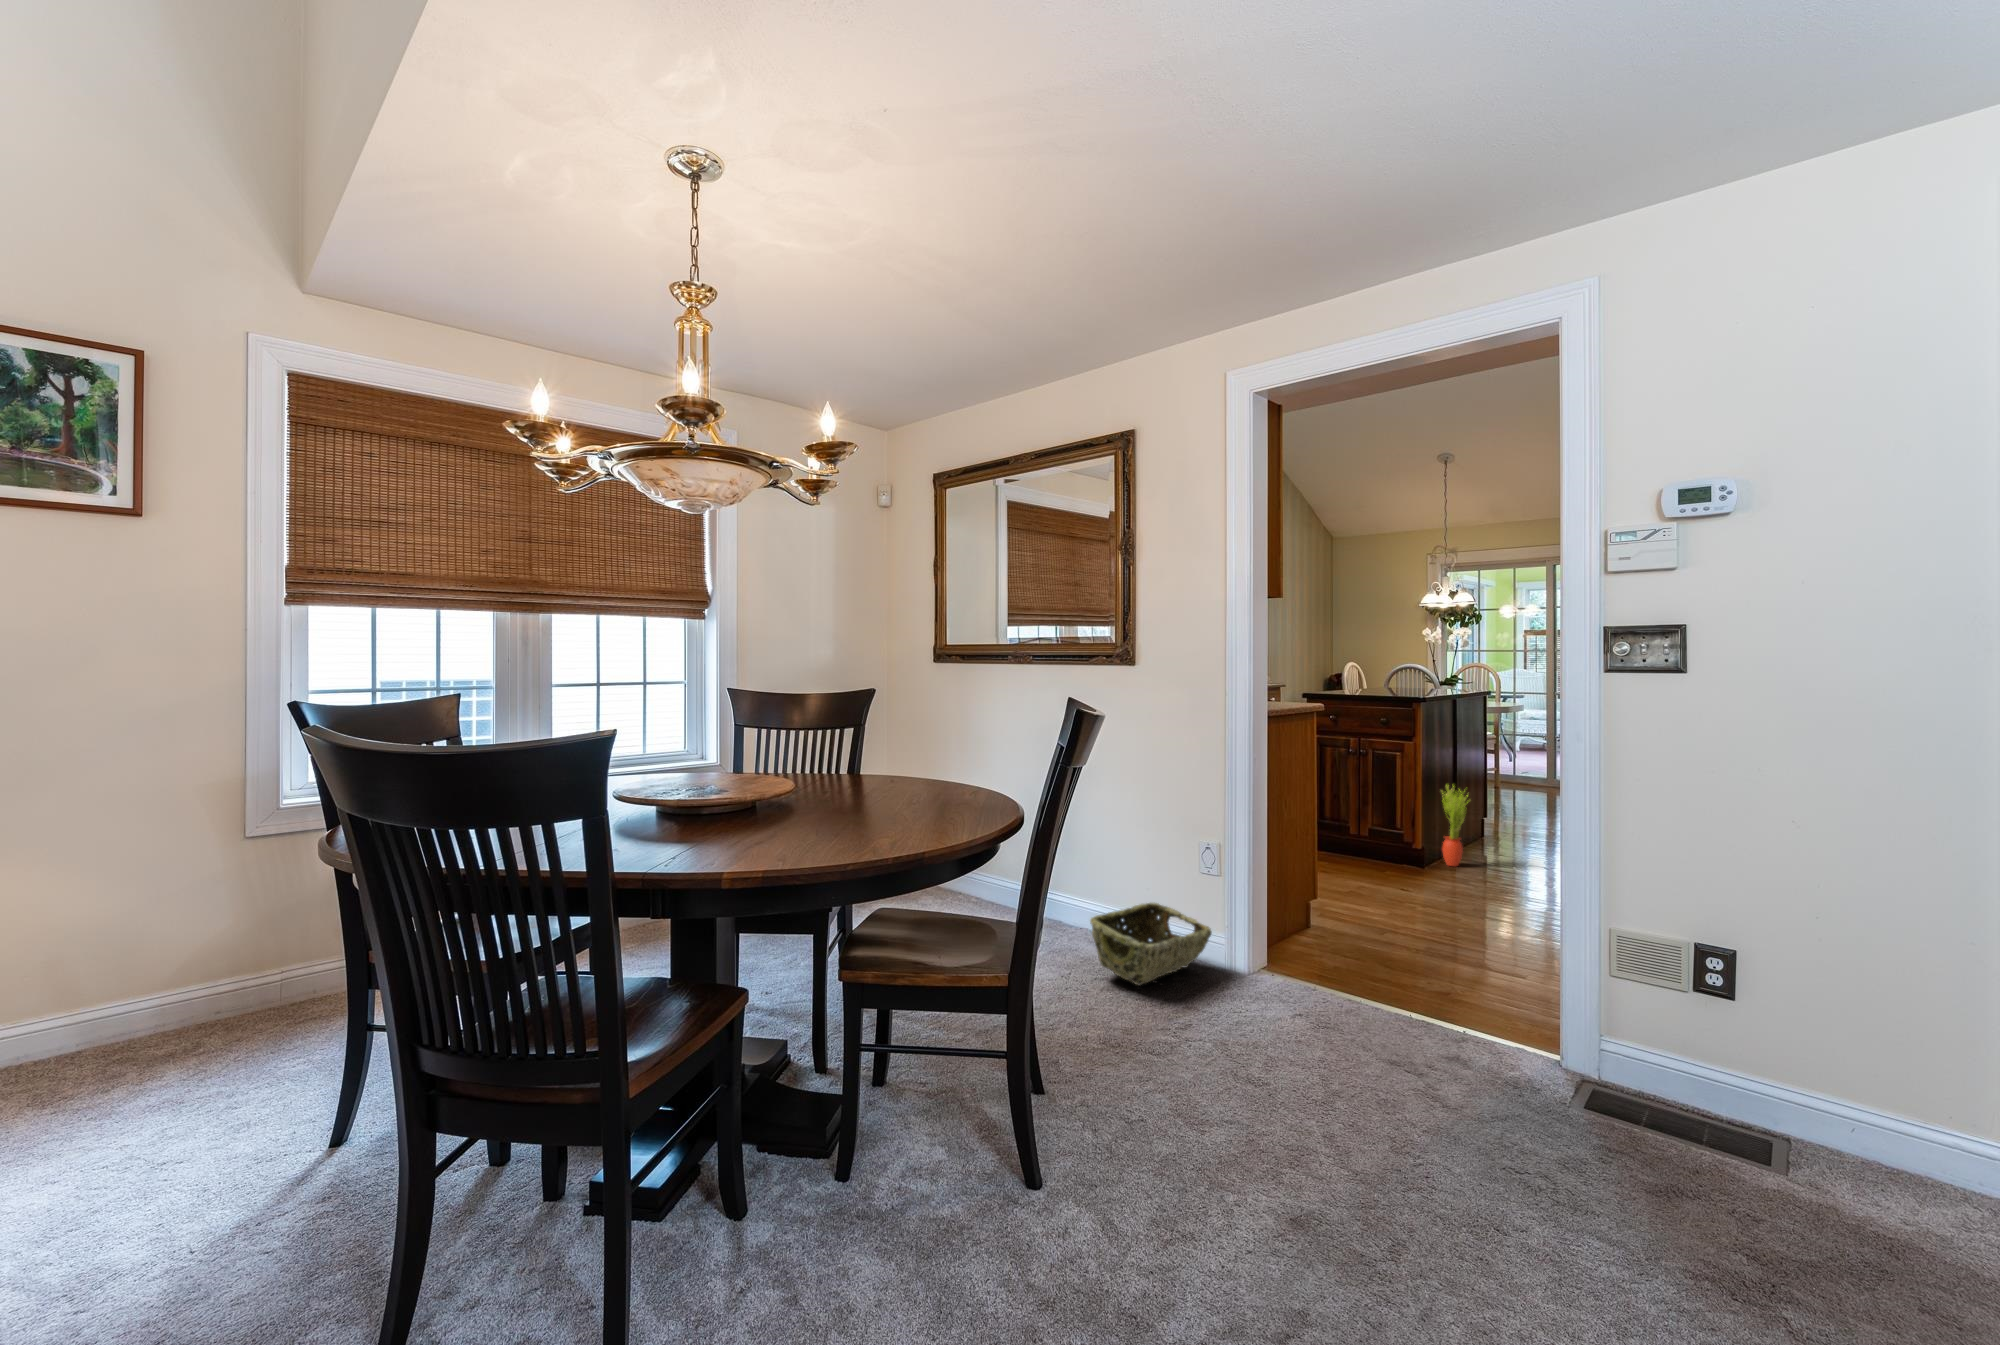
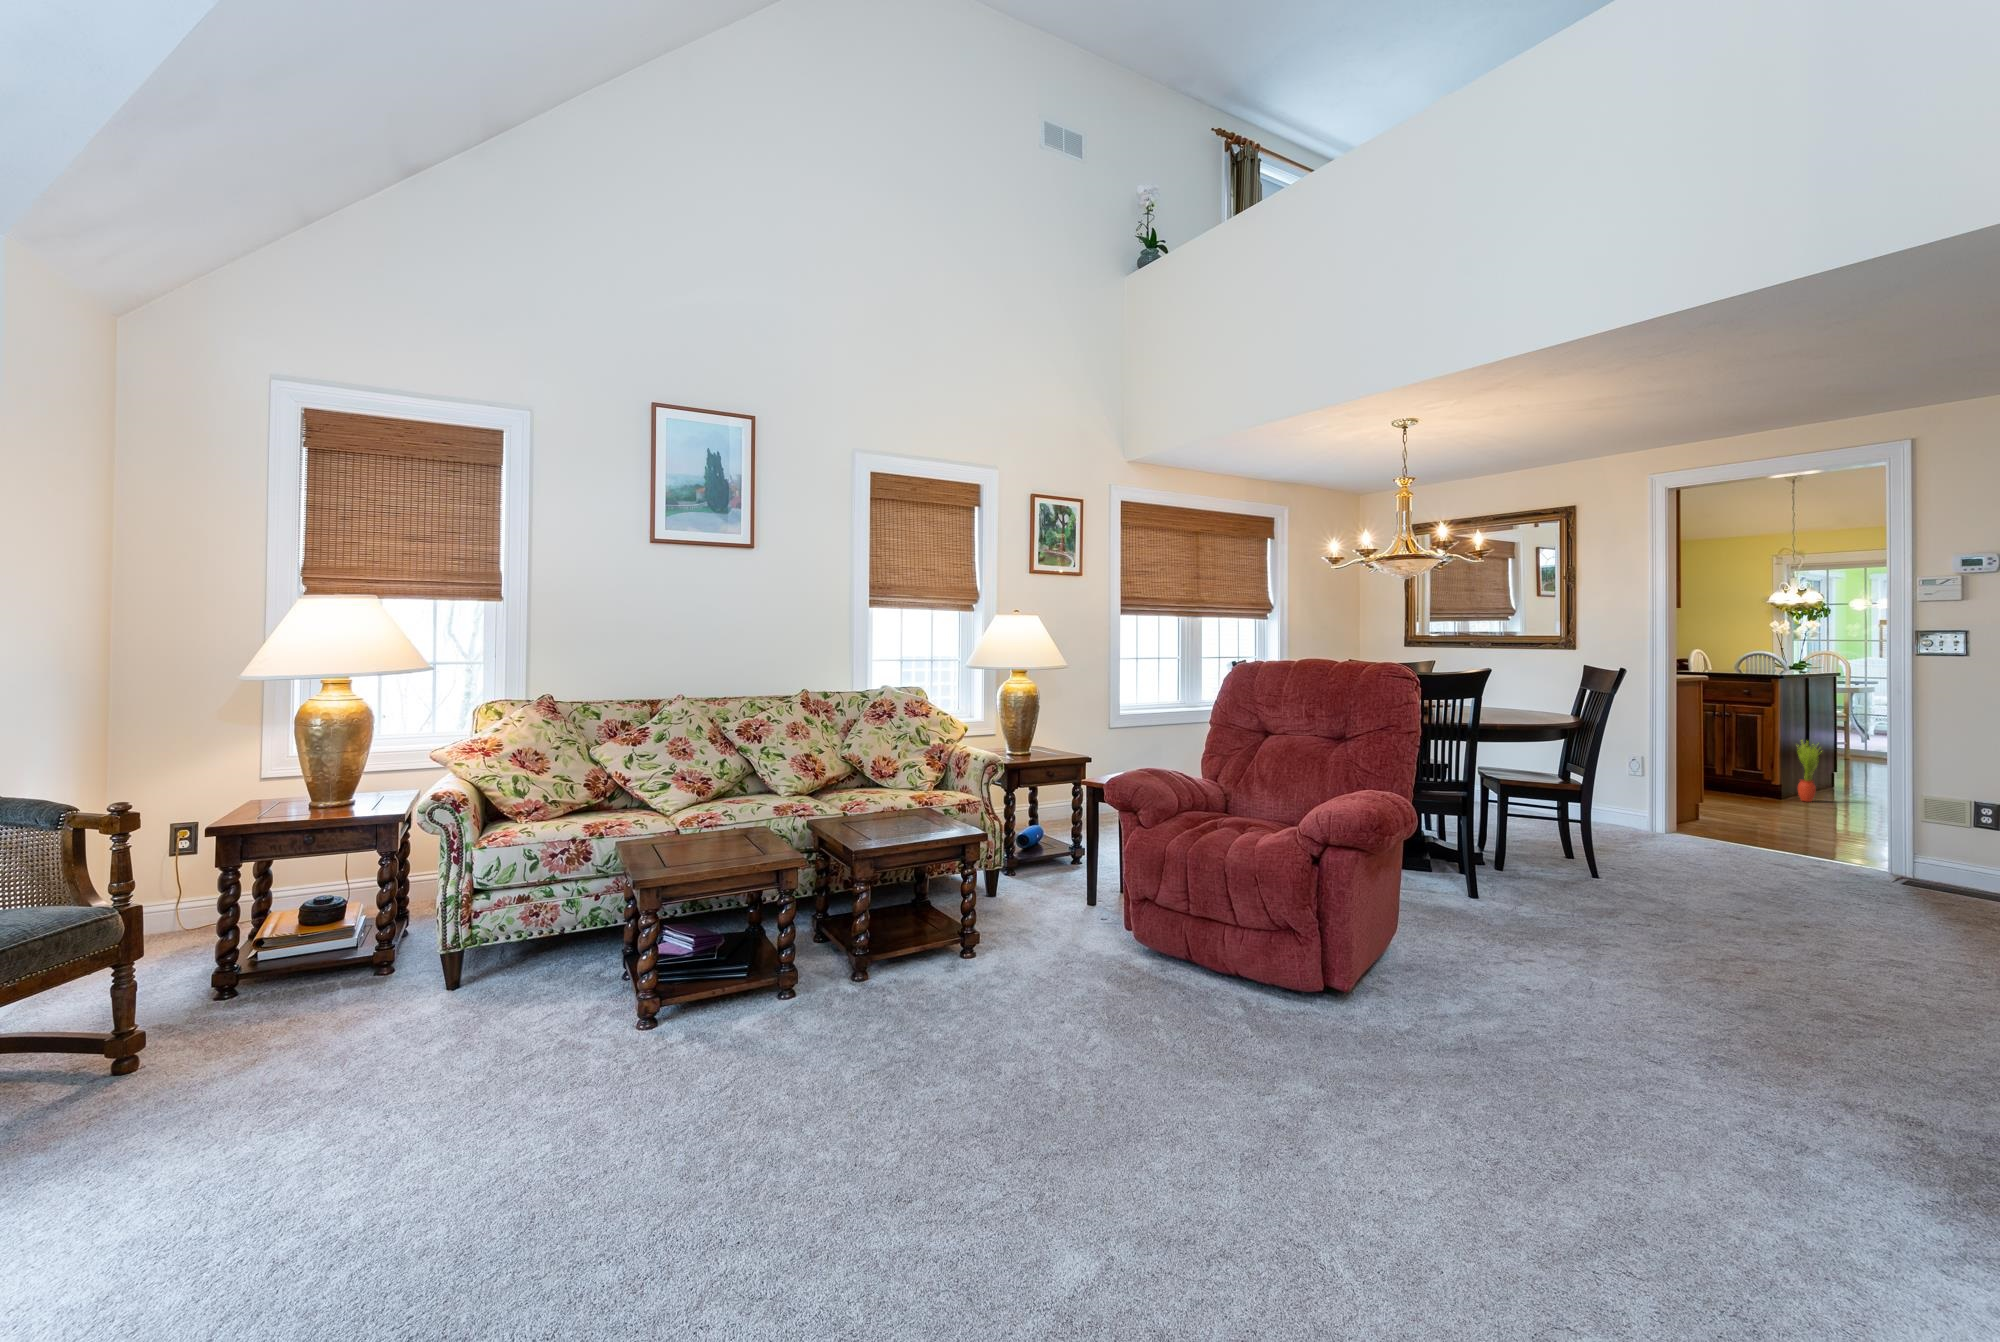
woven basket: present [1090,903,1212,985] -> none [1561,794,1641,834]

